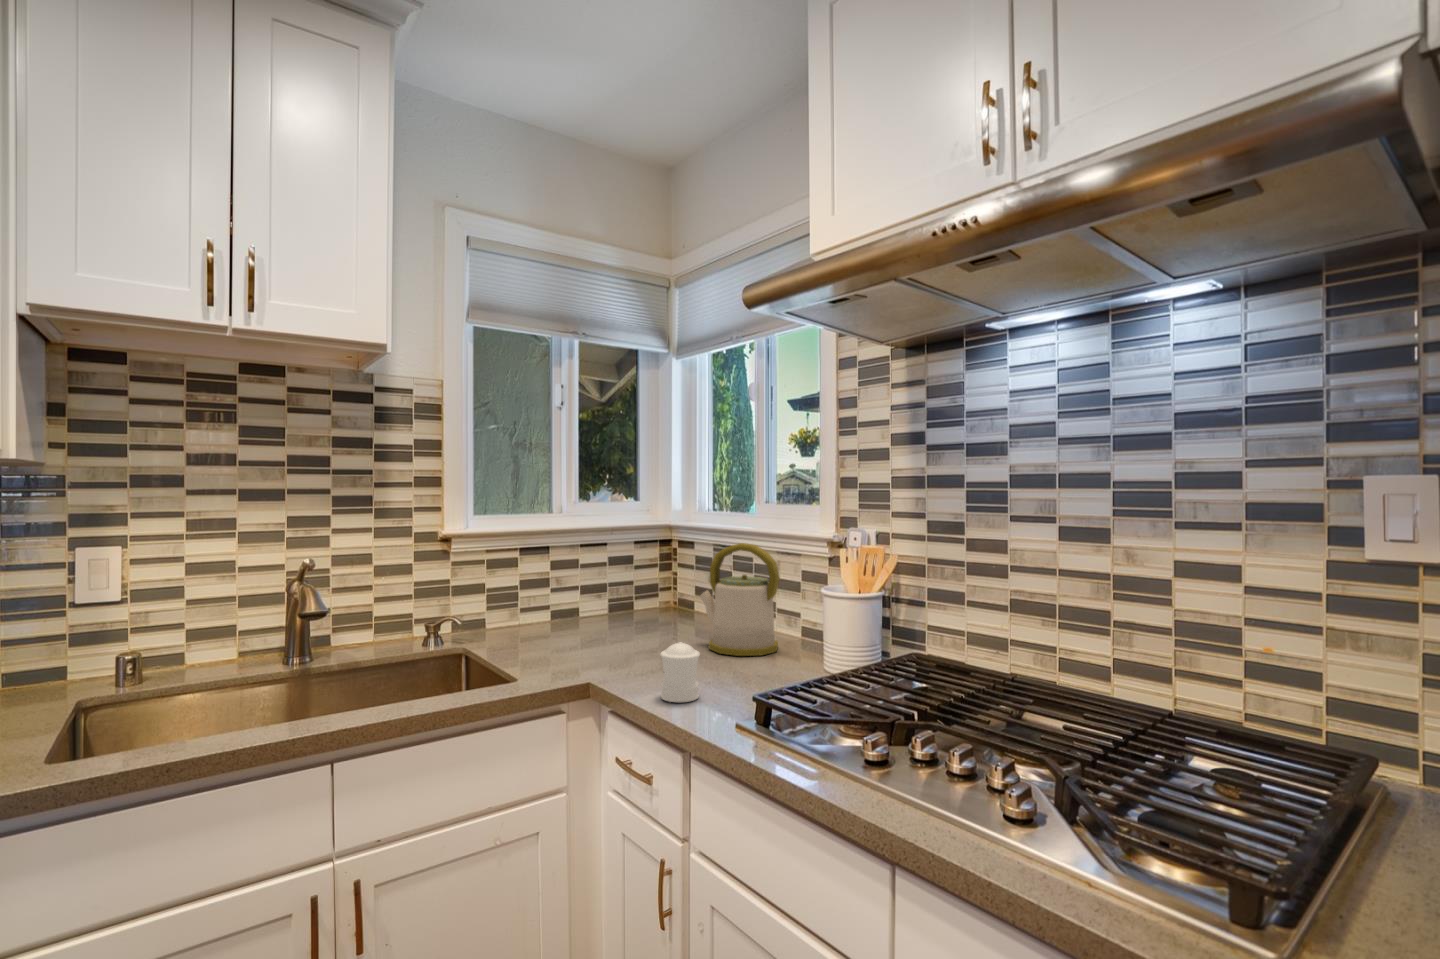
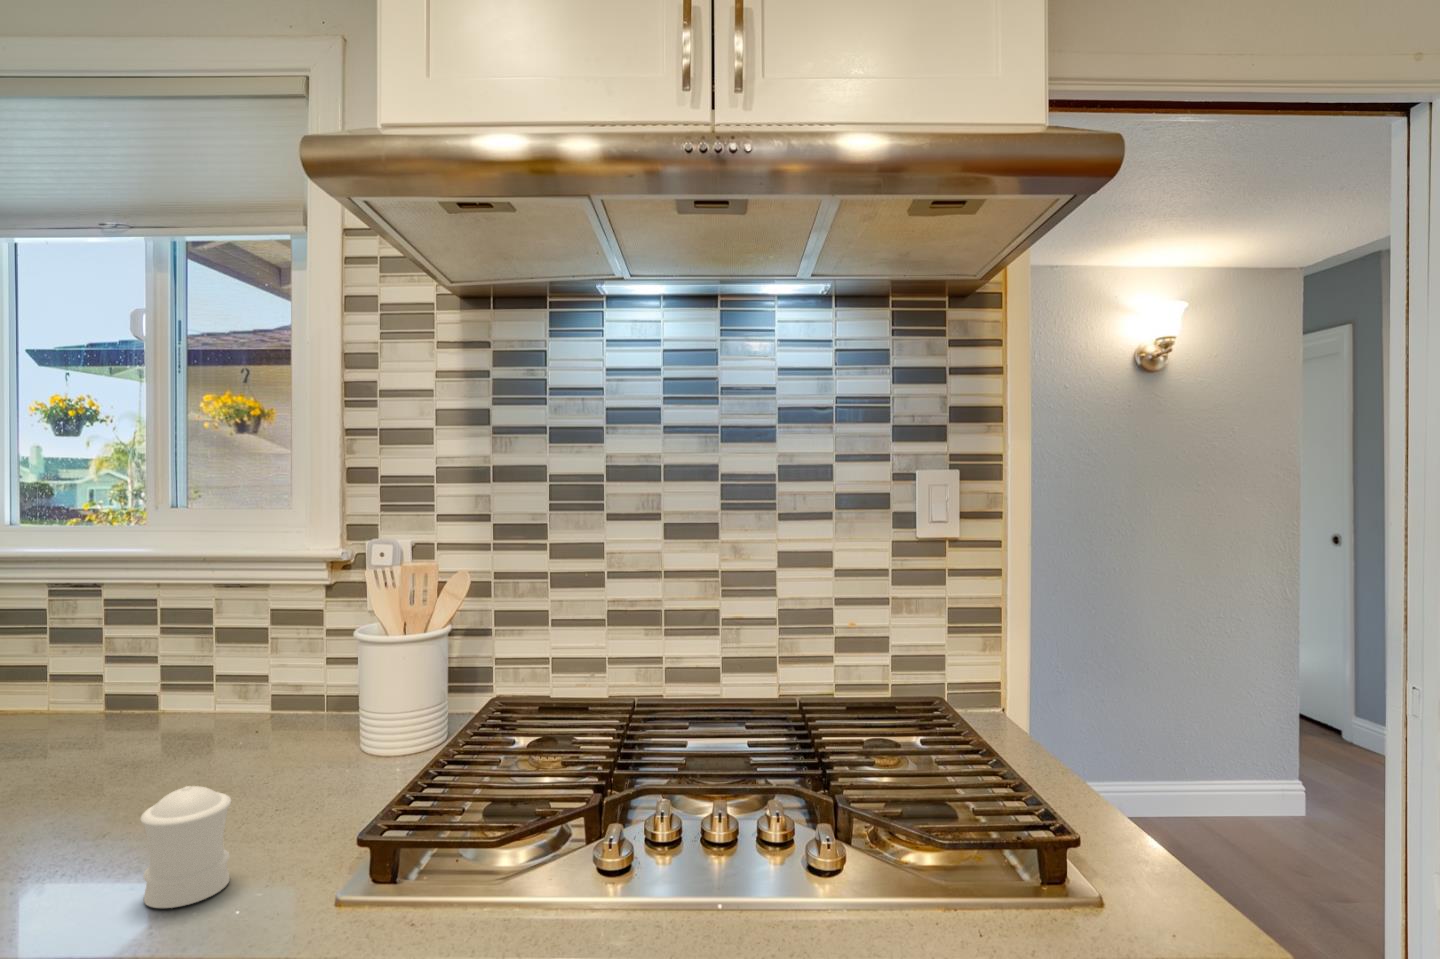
kettle: present [700,543,780,656] -> none [88,581,265,781]

